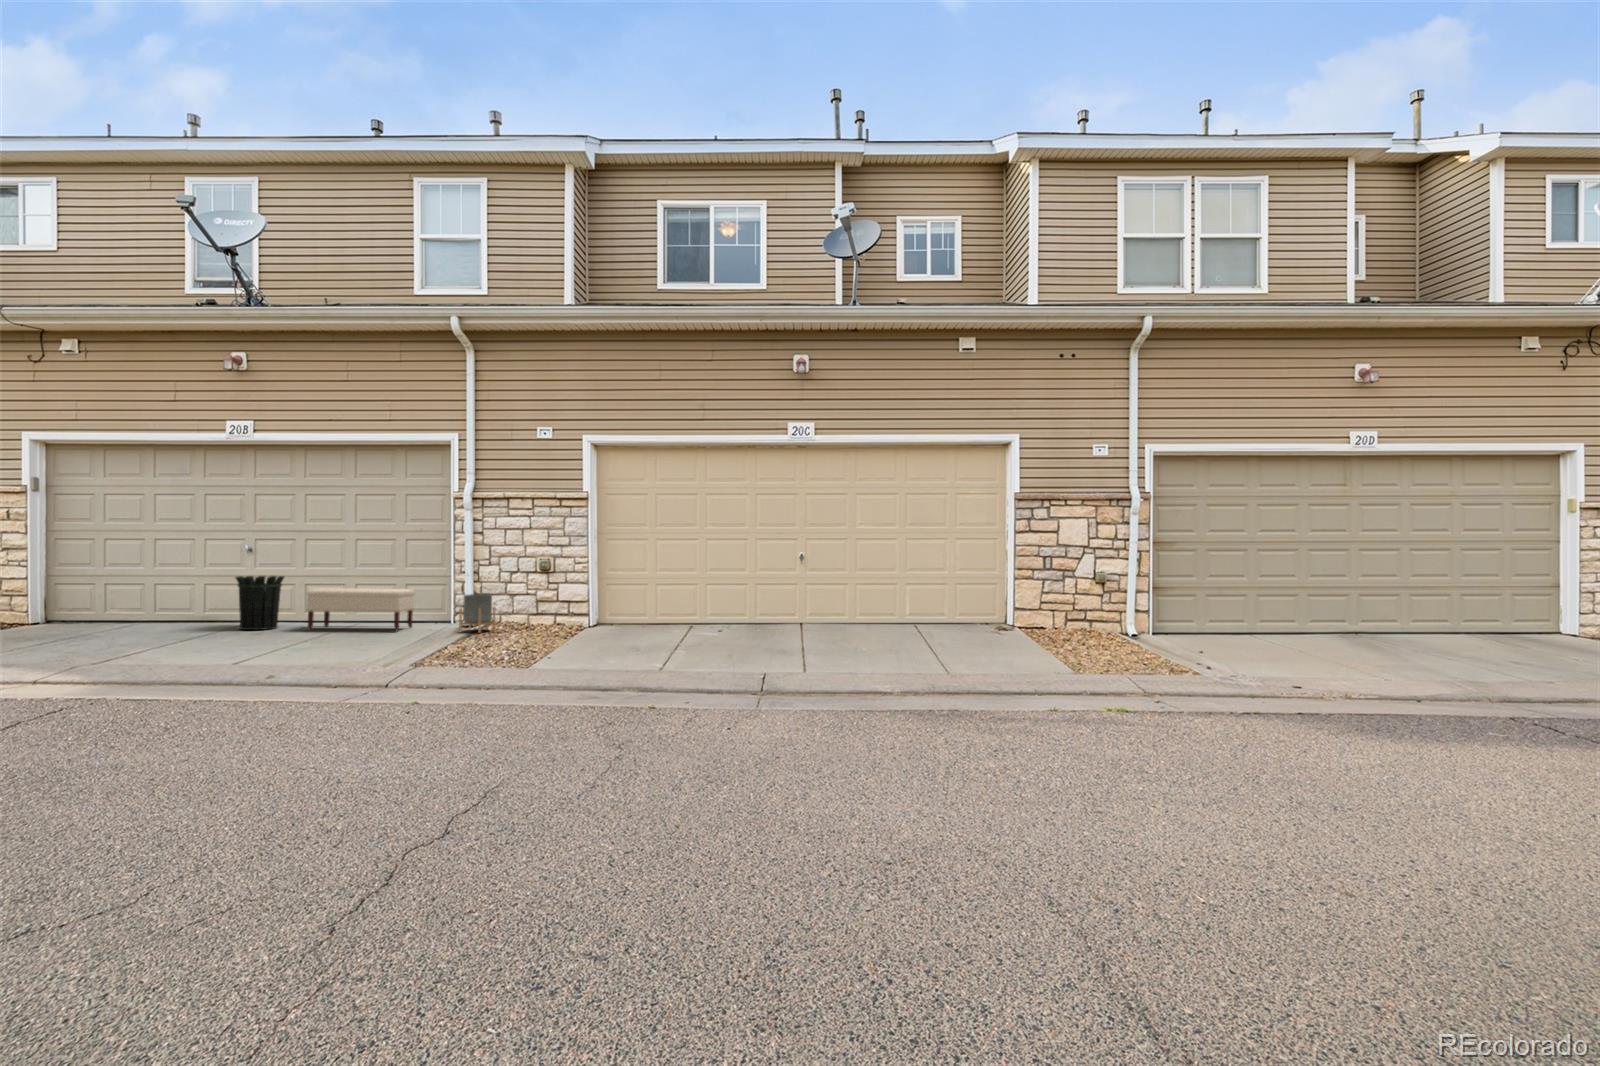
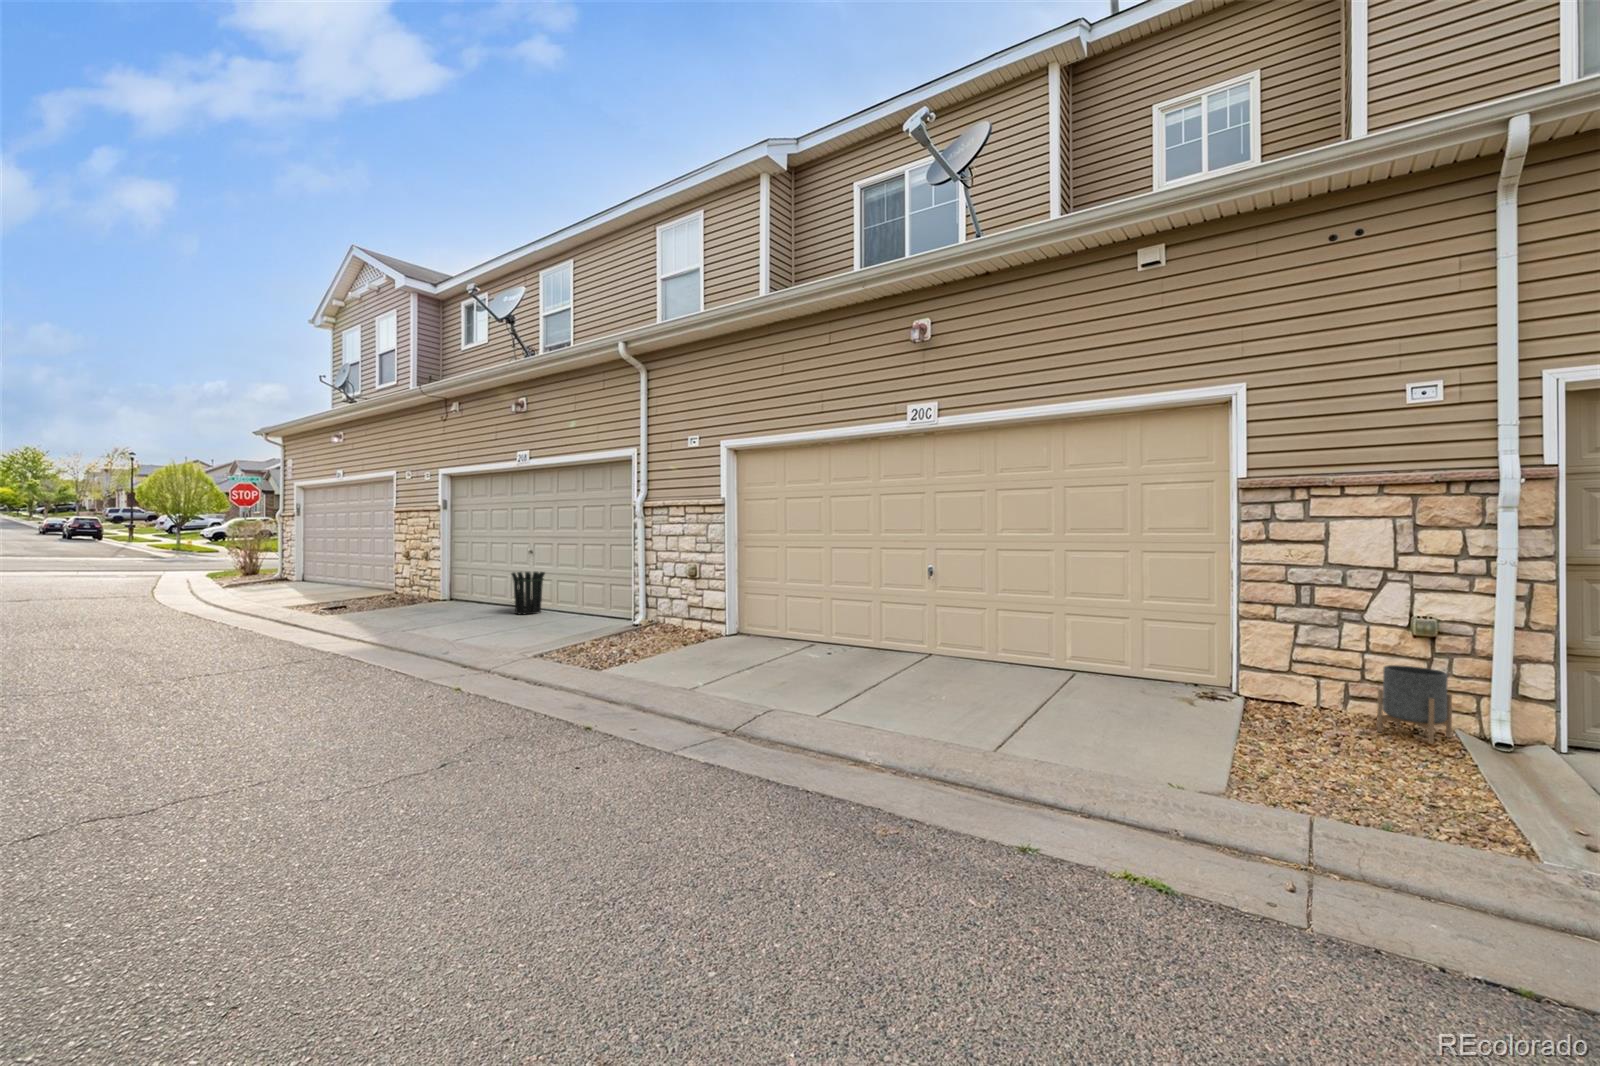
bench: present [307,588,415,631] -> none [543,584,613,624]
planter: present [459,594,495,633] -> present [1377,665,1452,744]

